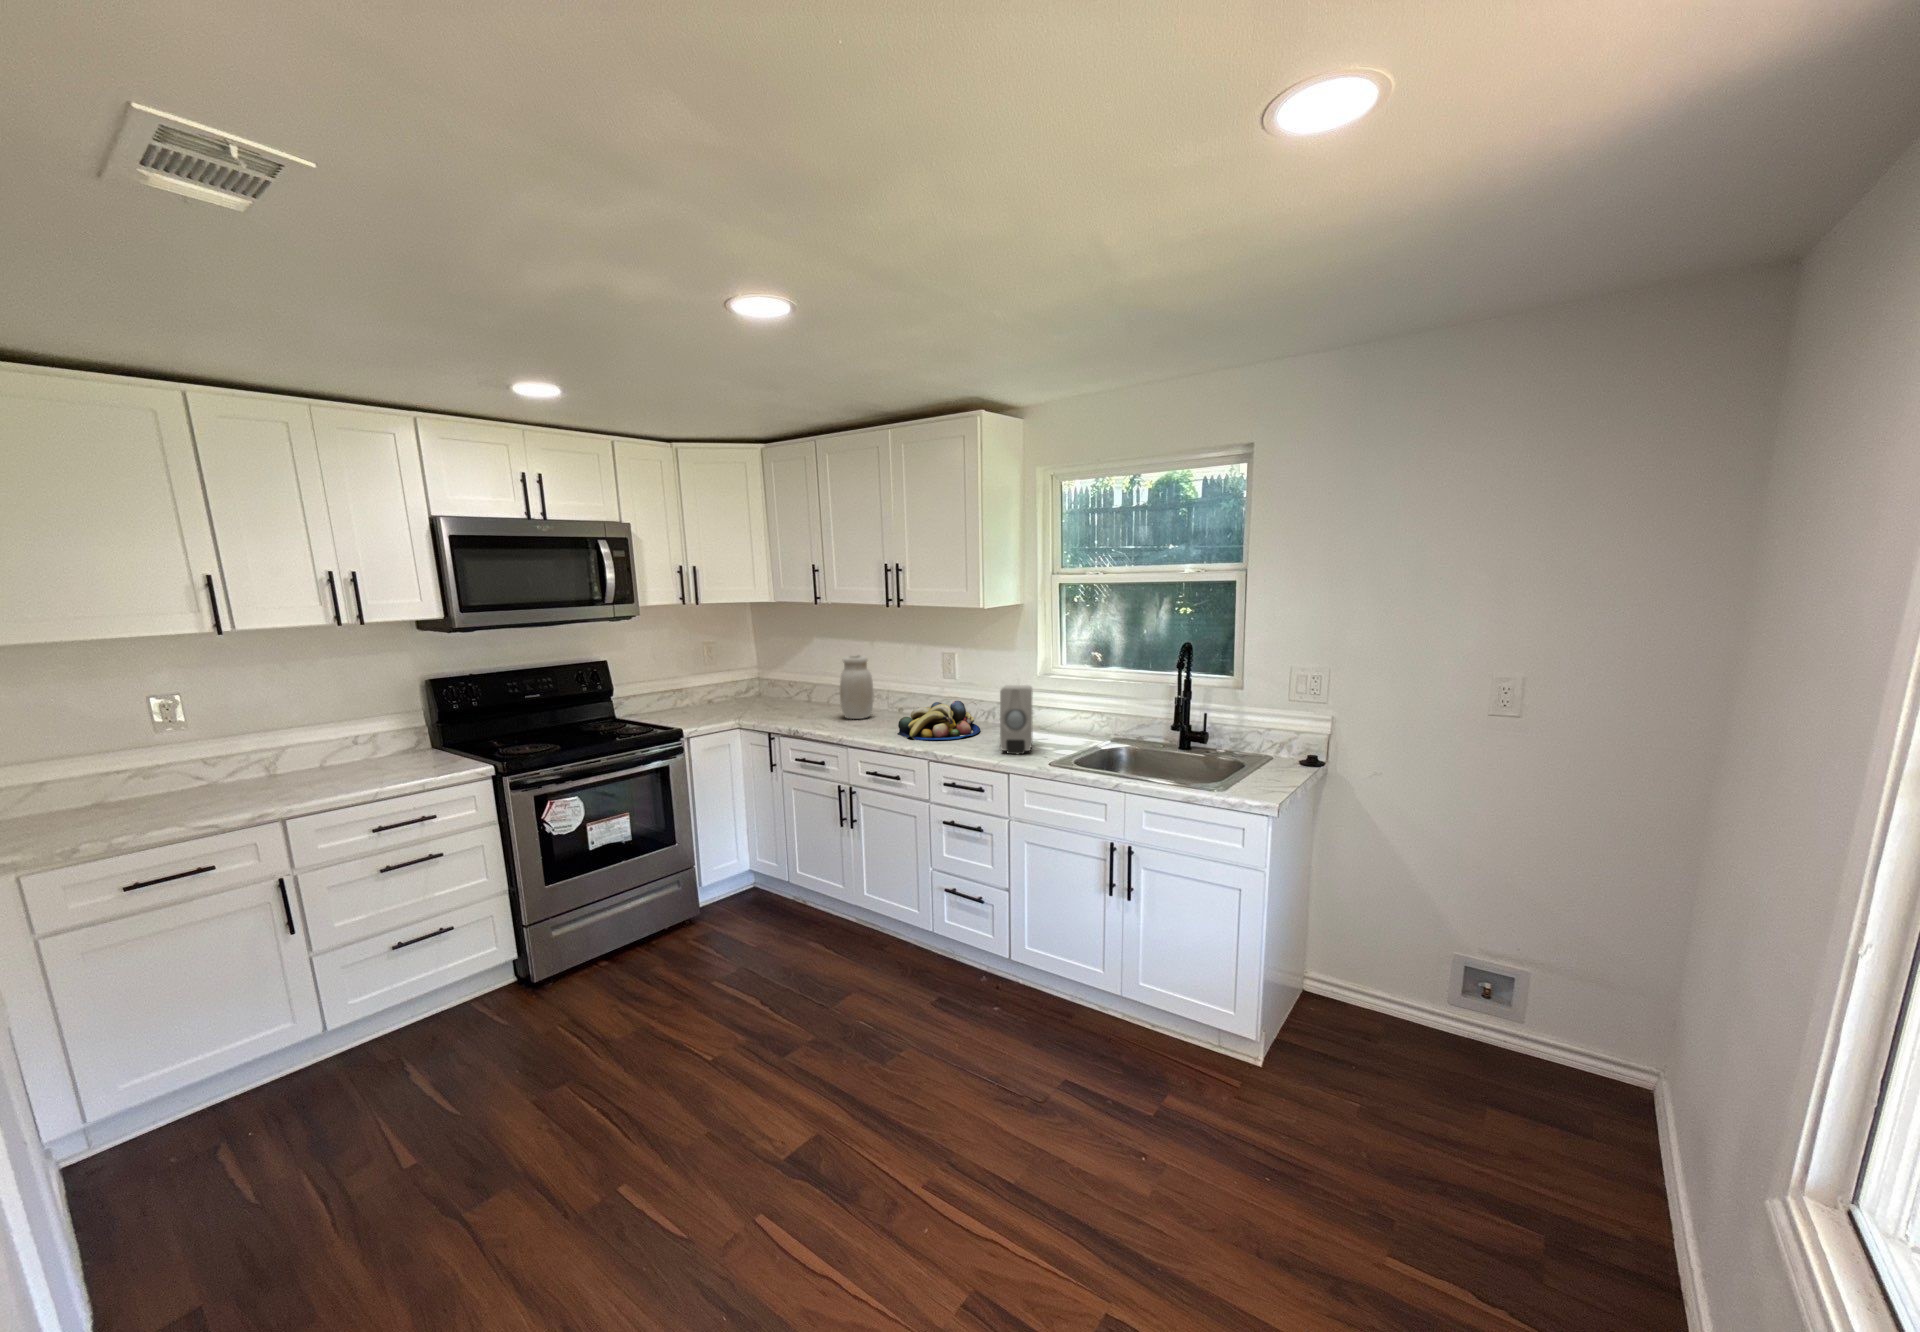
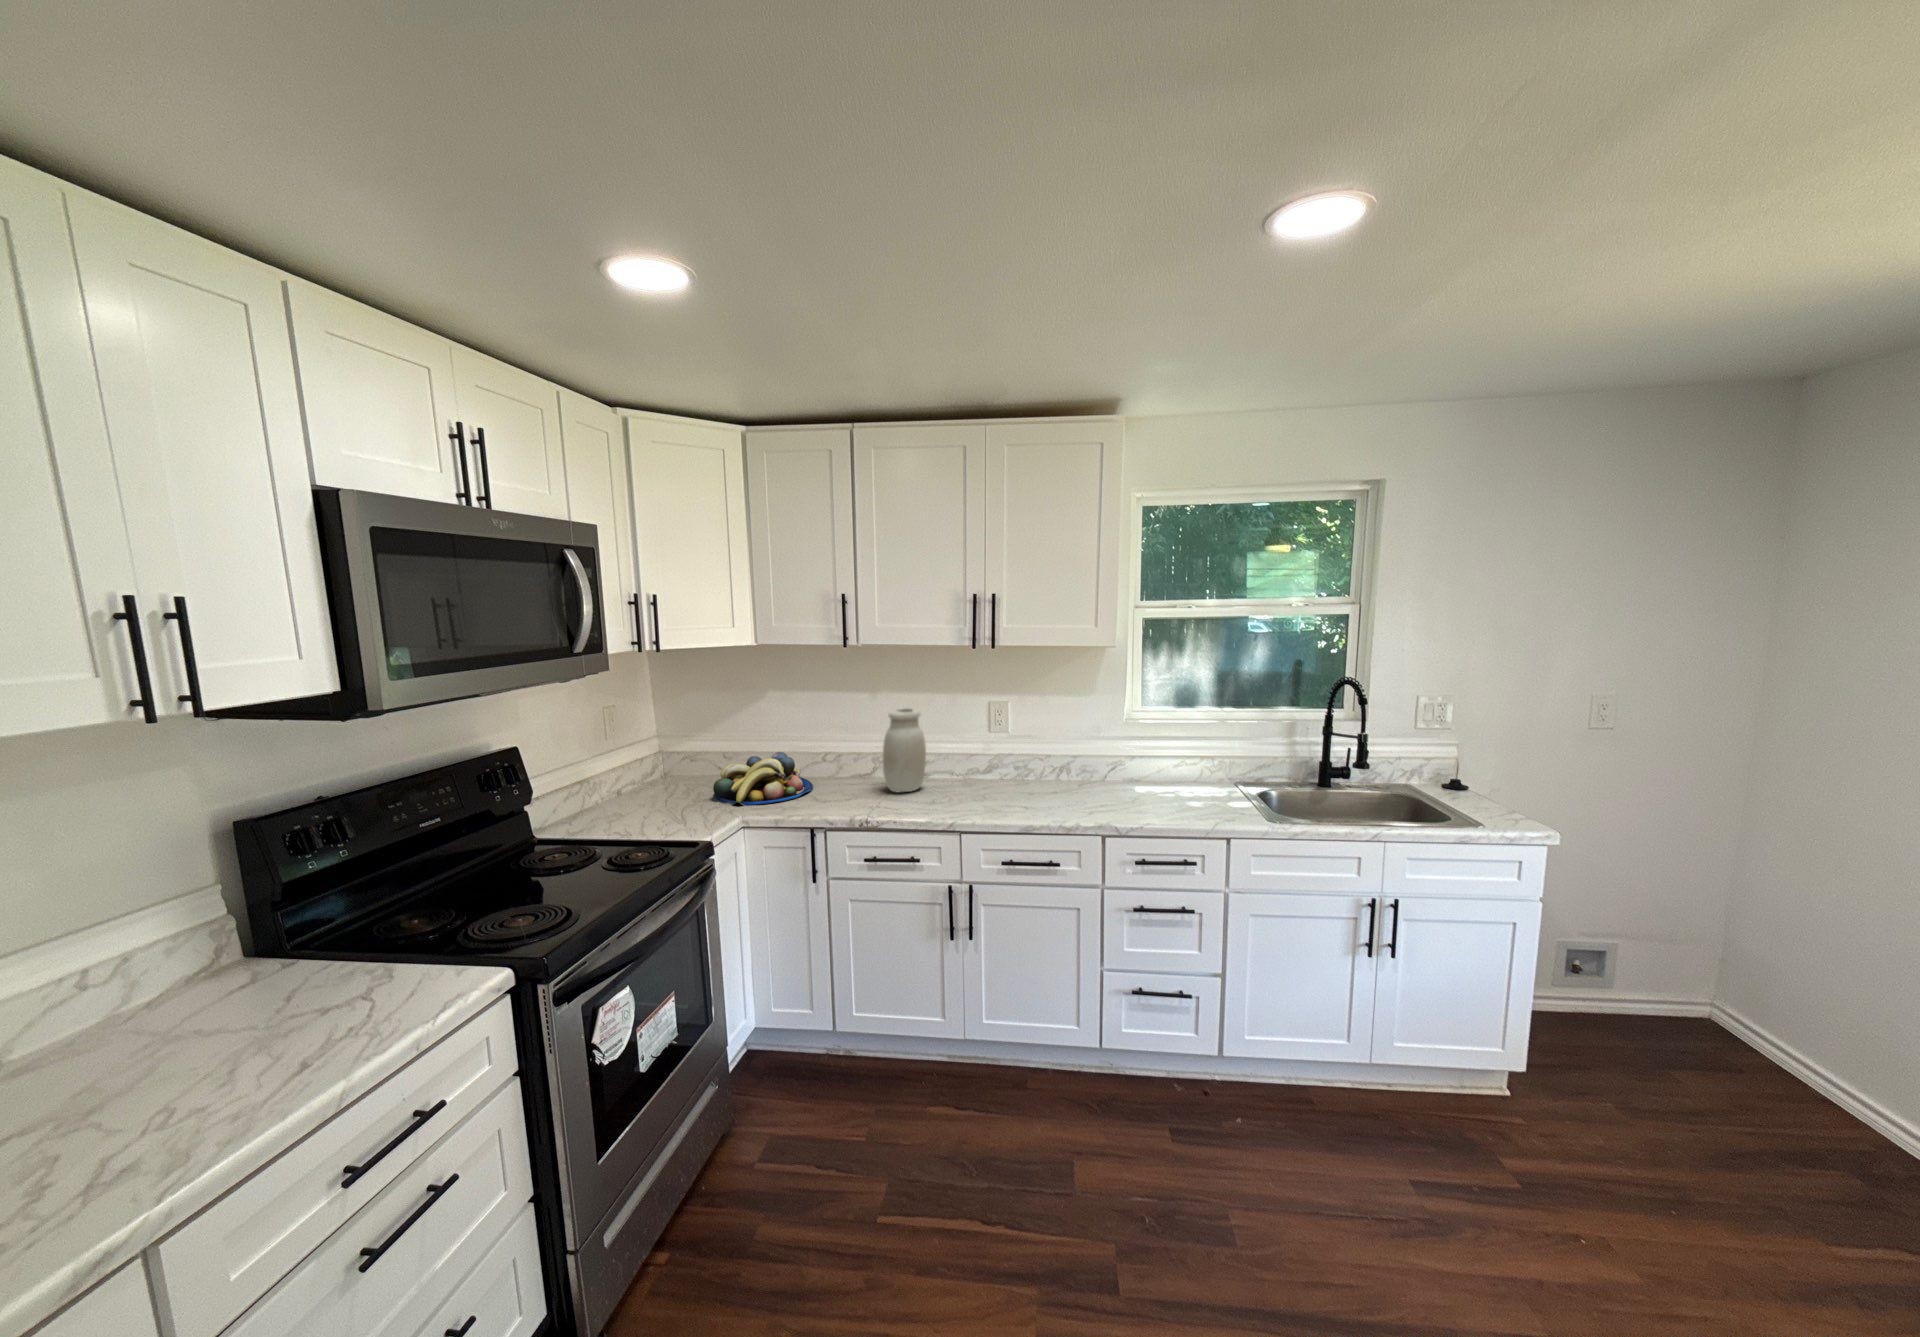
soap dispenser: present [1000,685,1032,754] -> none [1155,731,1217,814]
fruit bowl: present [898,701,980,741] -> present [713,752,813,806]

